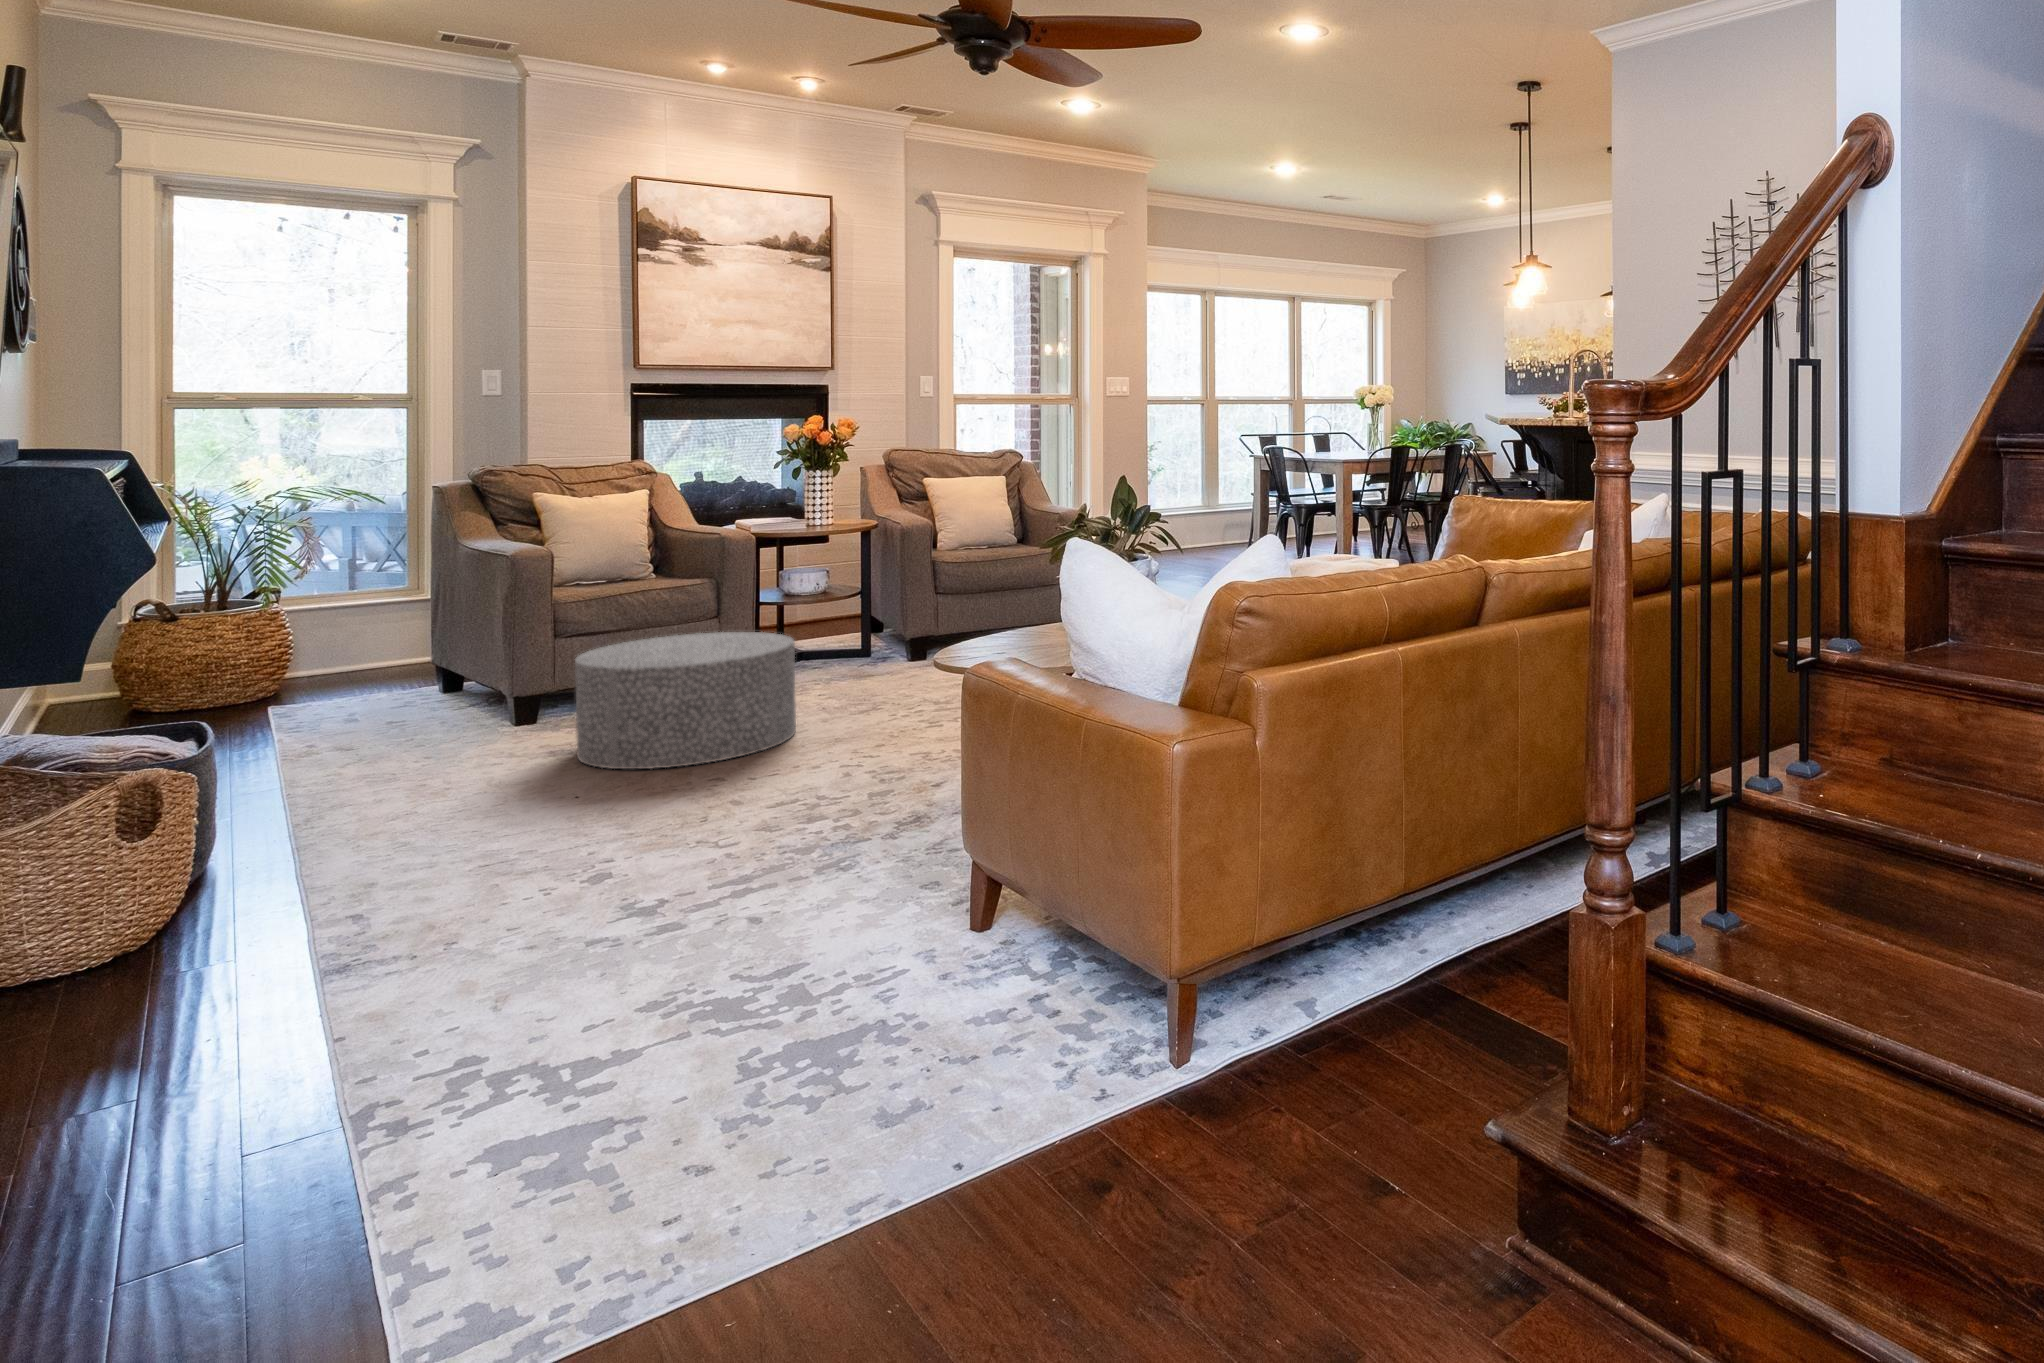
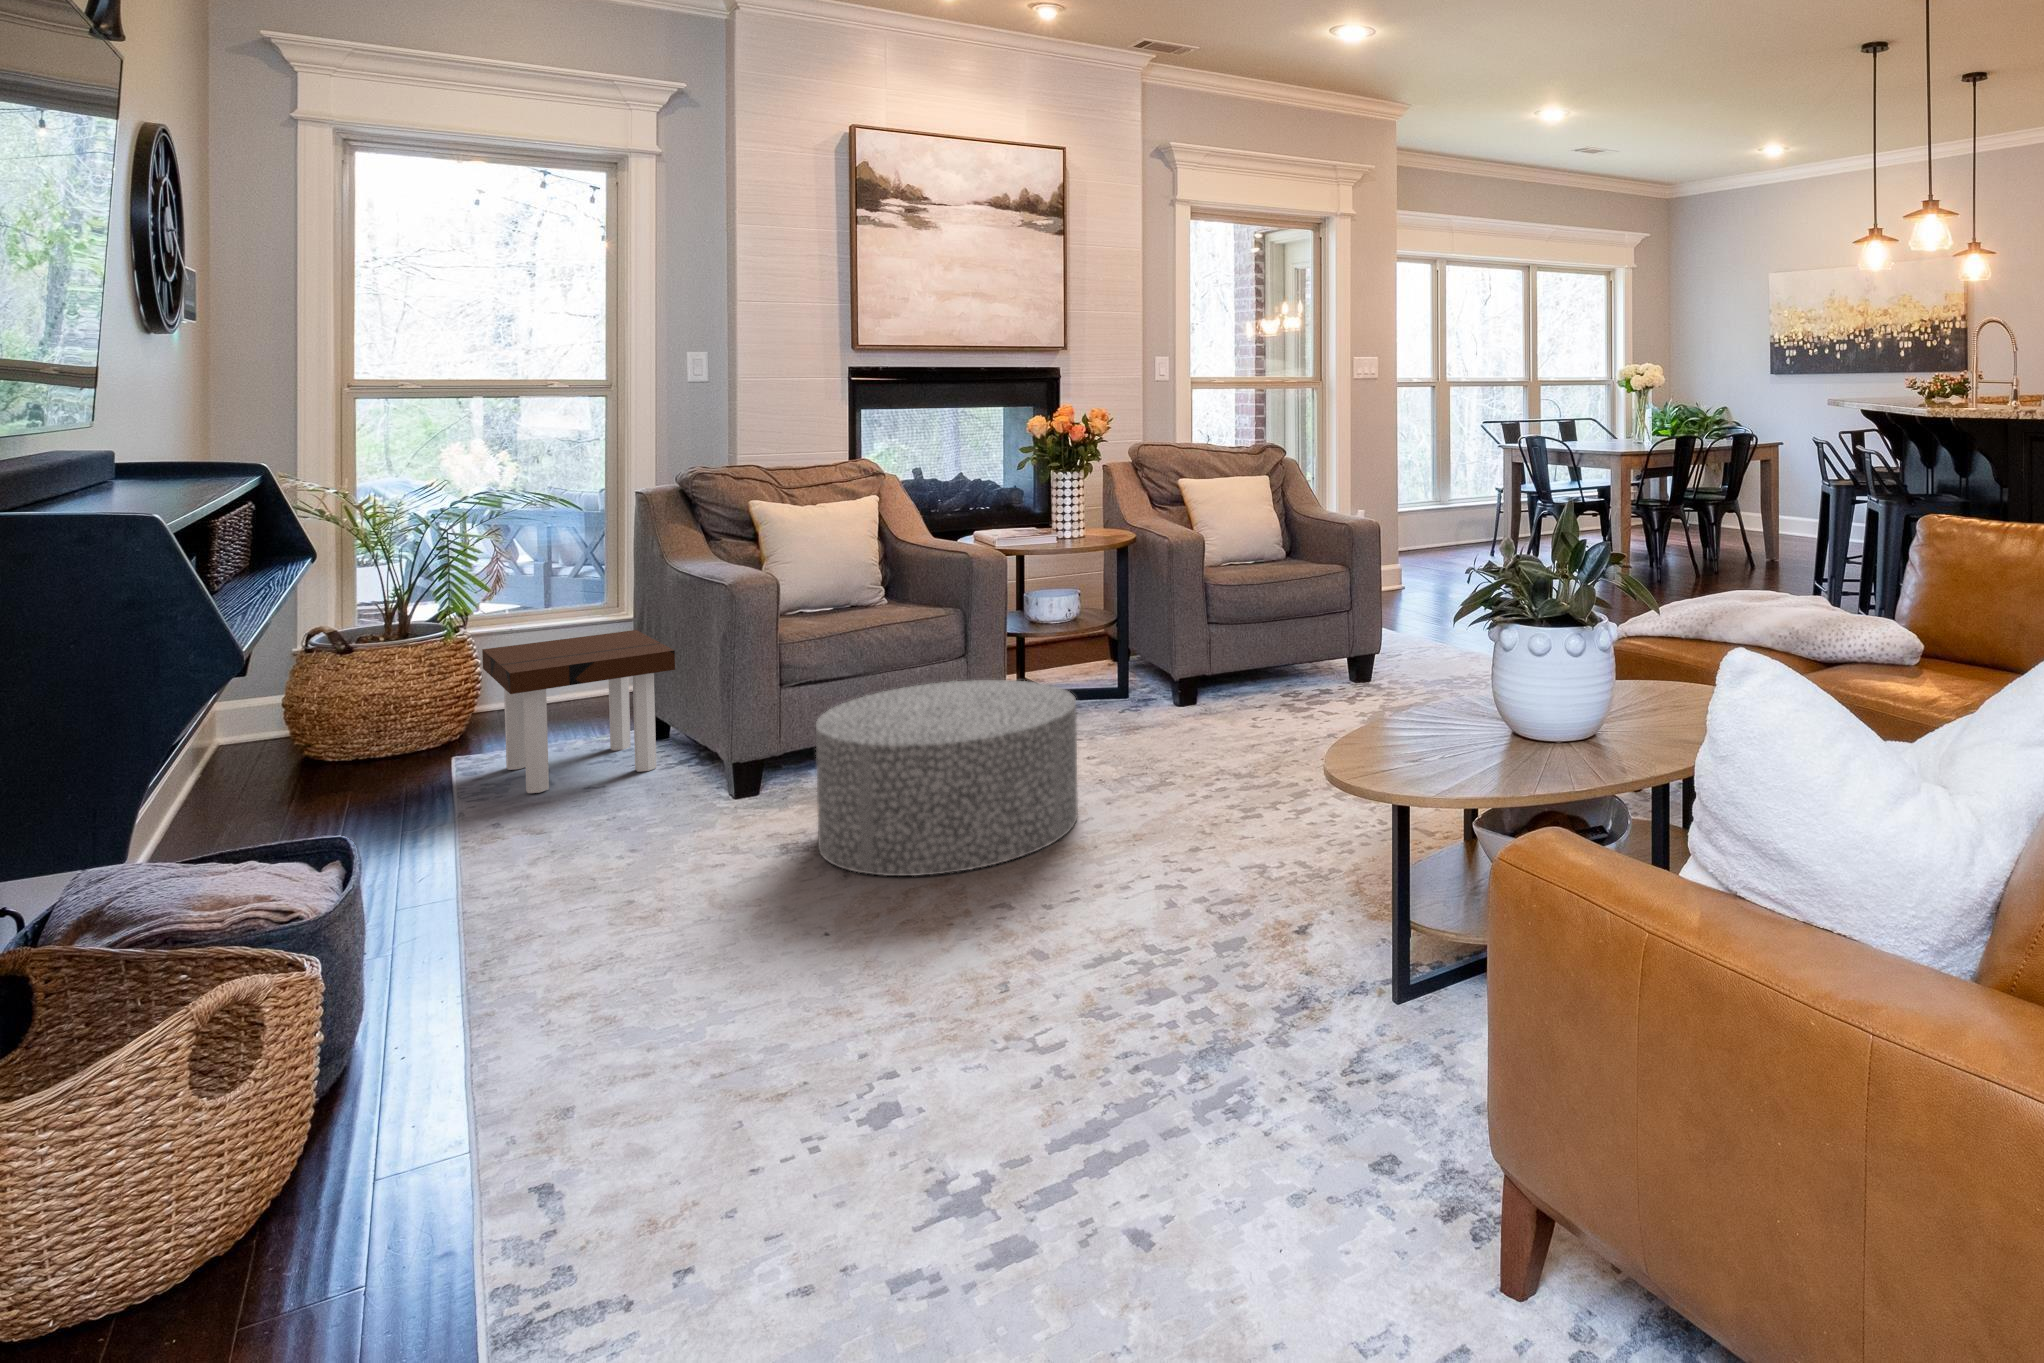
side table: none [293,604,463,731] -> present [482,630,675,793]

